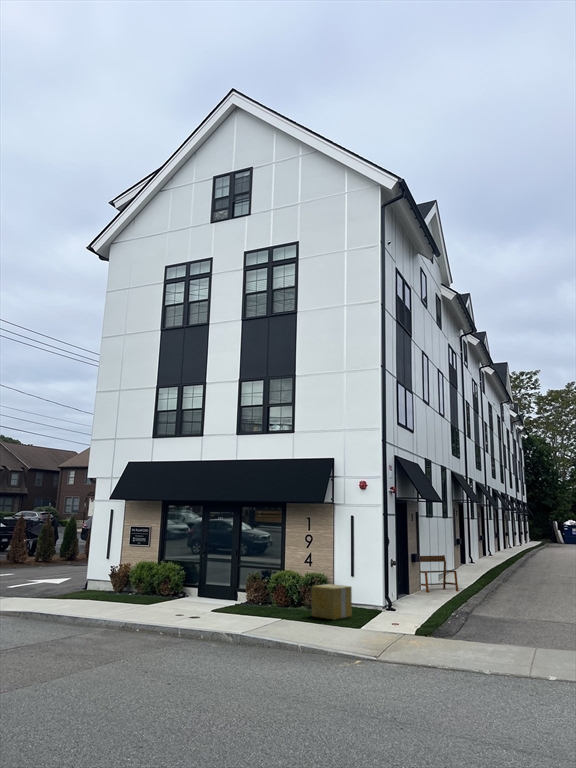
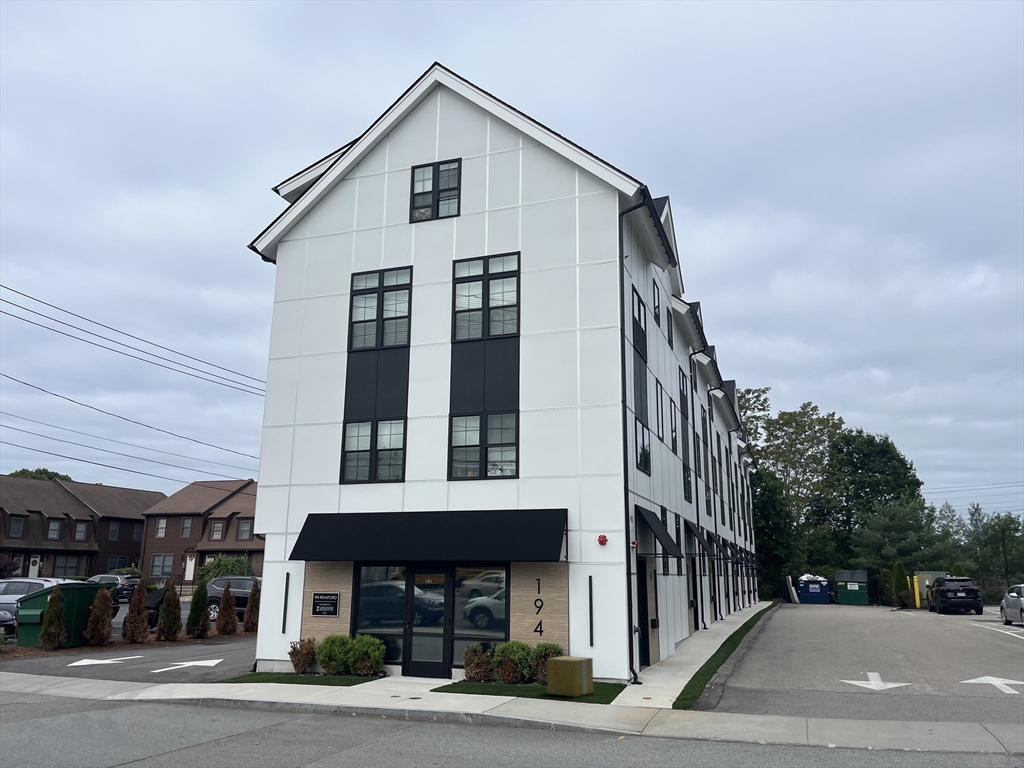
bench: present [419,555,458,592] -> none [652,620,701,664]

